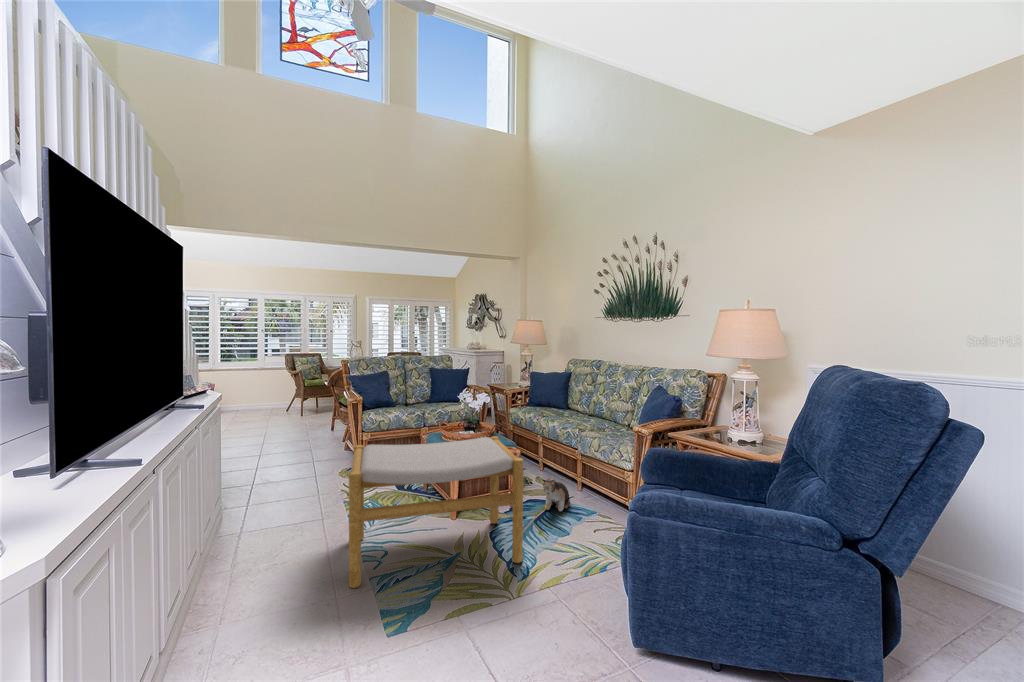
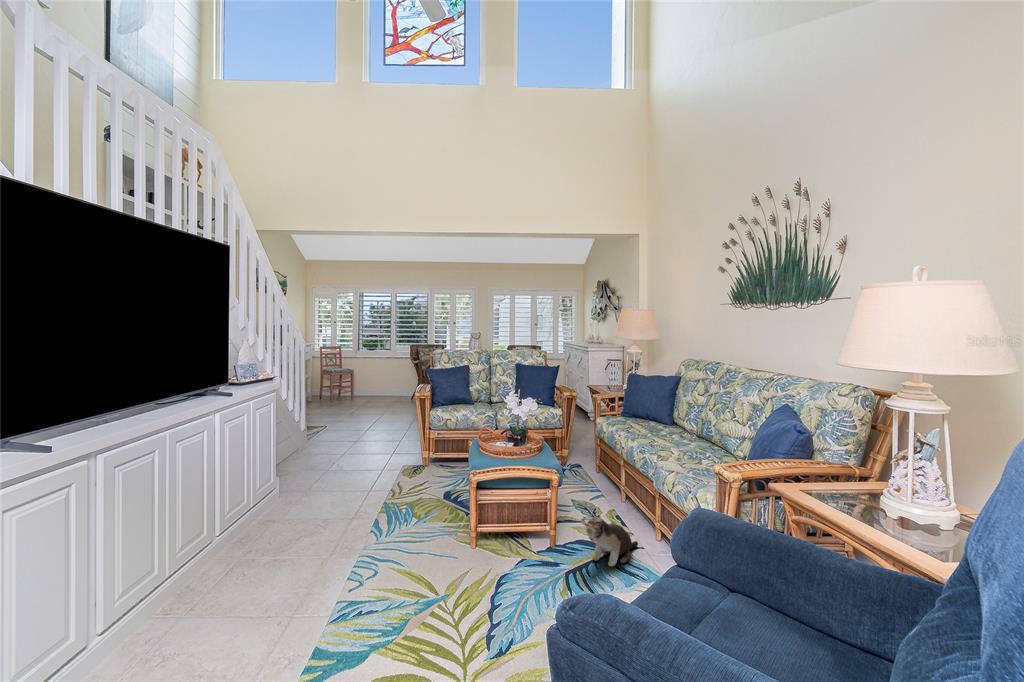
footstool: present [349,436,523,588] -> none [291,448,520,637]

